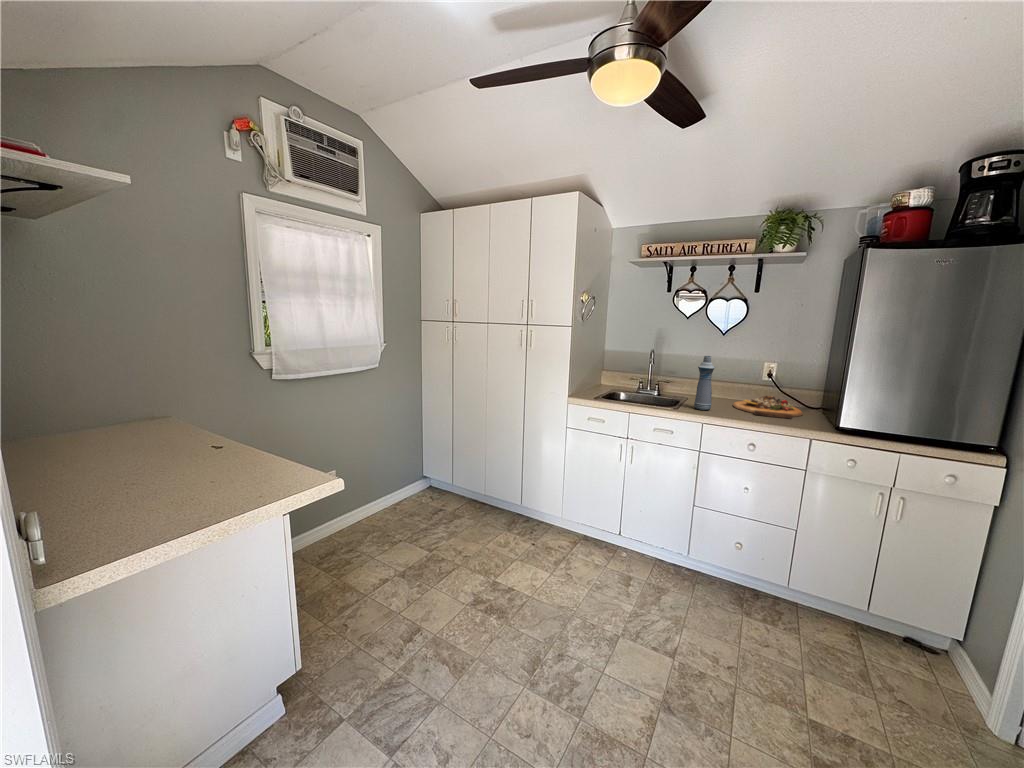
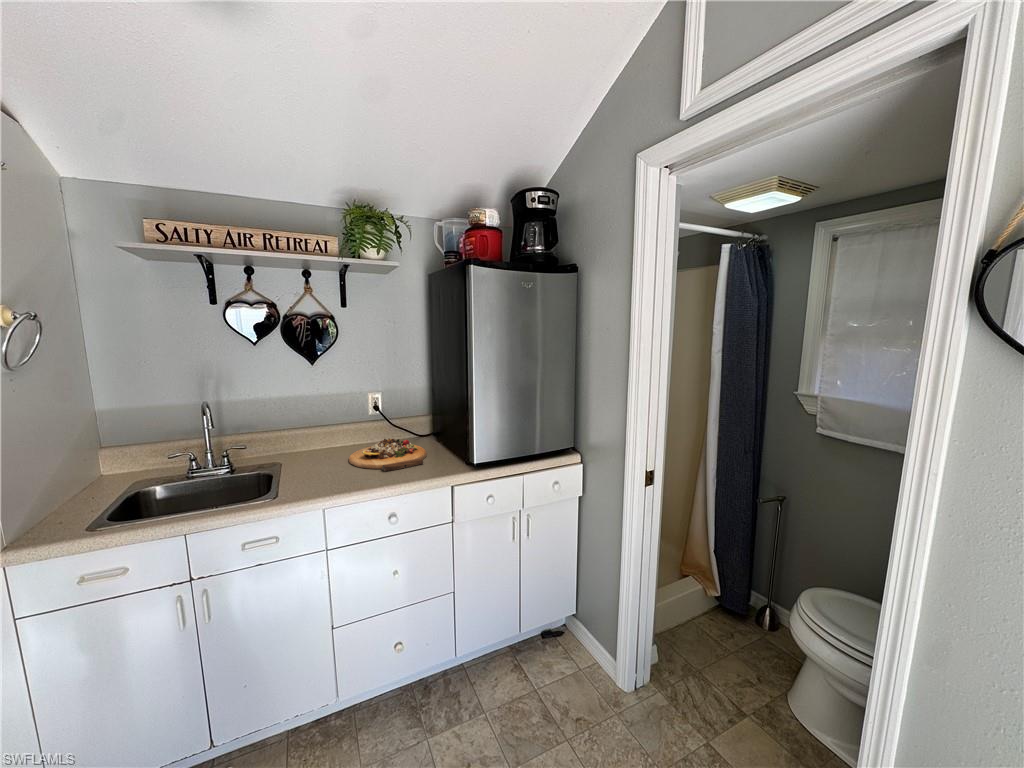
bottle: present [694,356,715,410] -> none [298,405,328,487]

